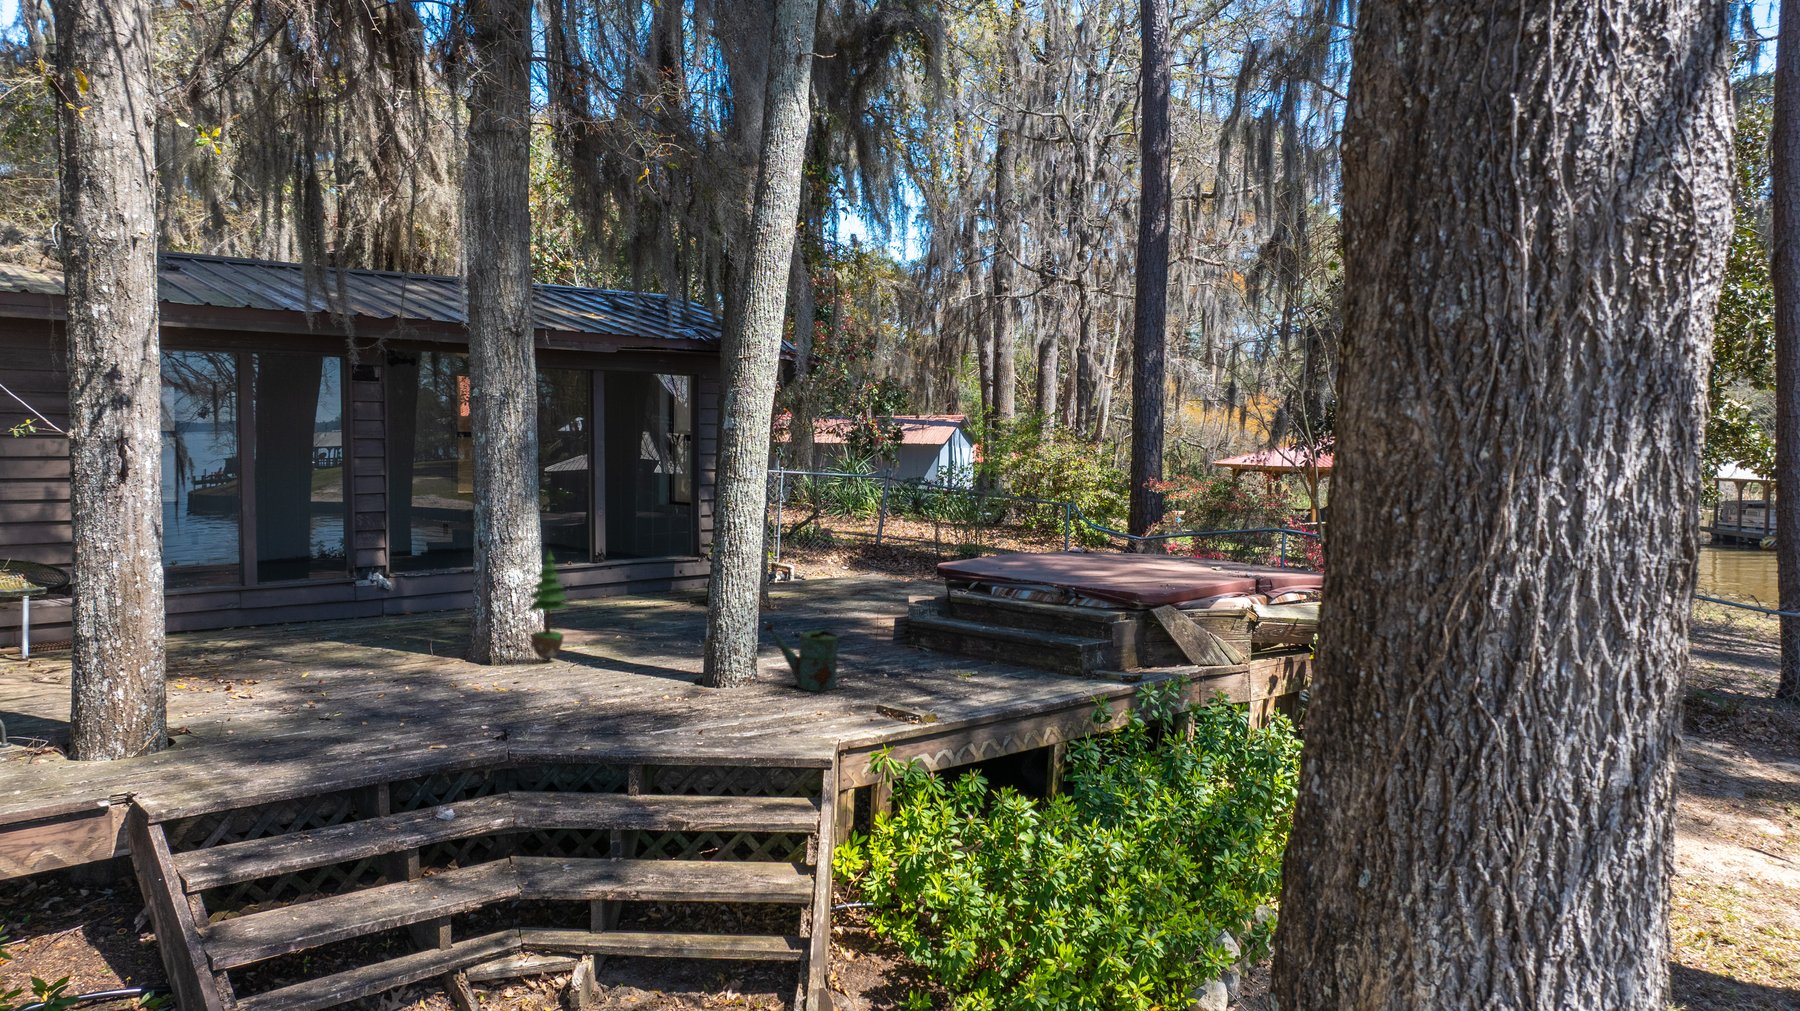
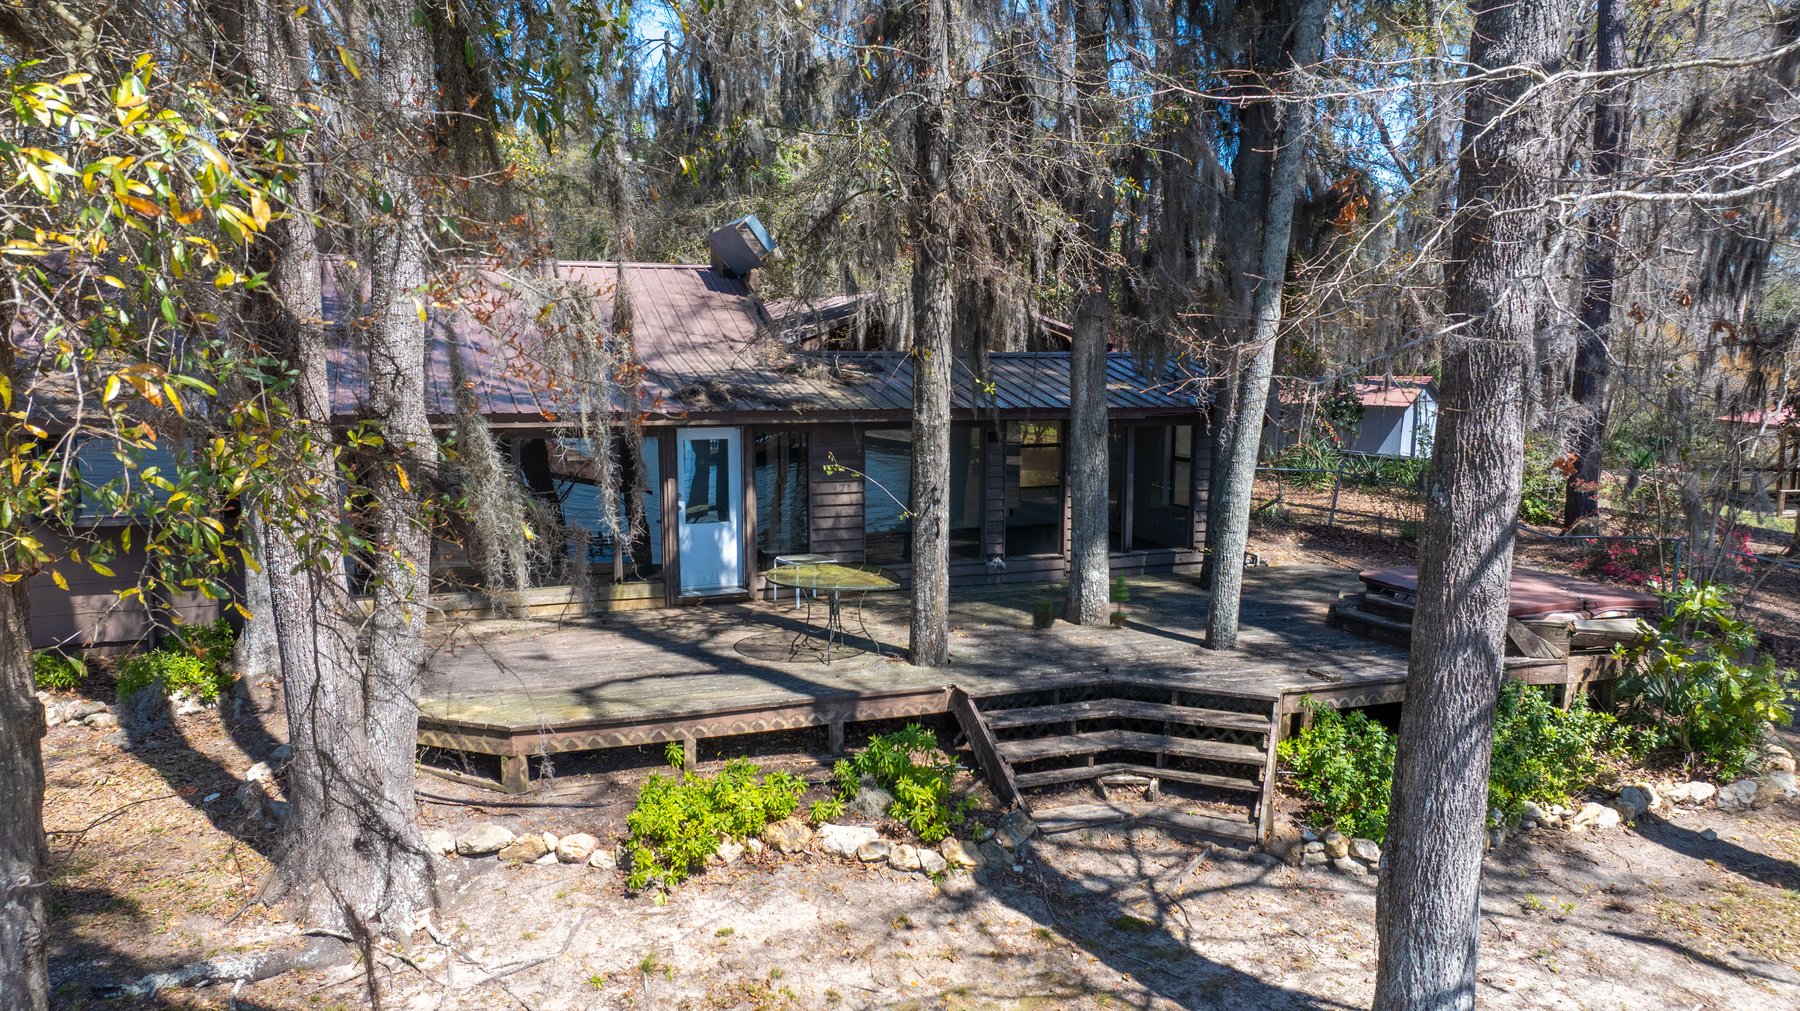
watering can: present [764,623,843,691] -> present [1027,597,1070,630]

